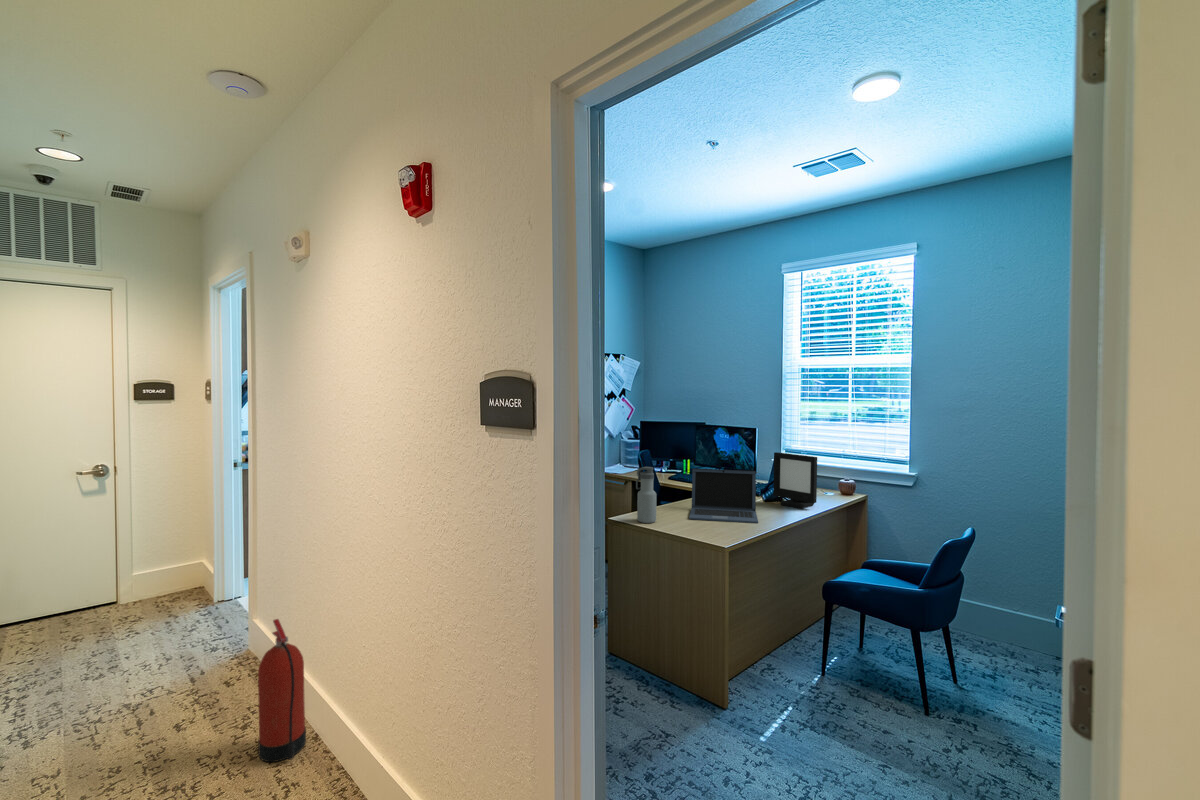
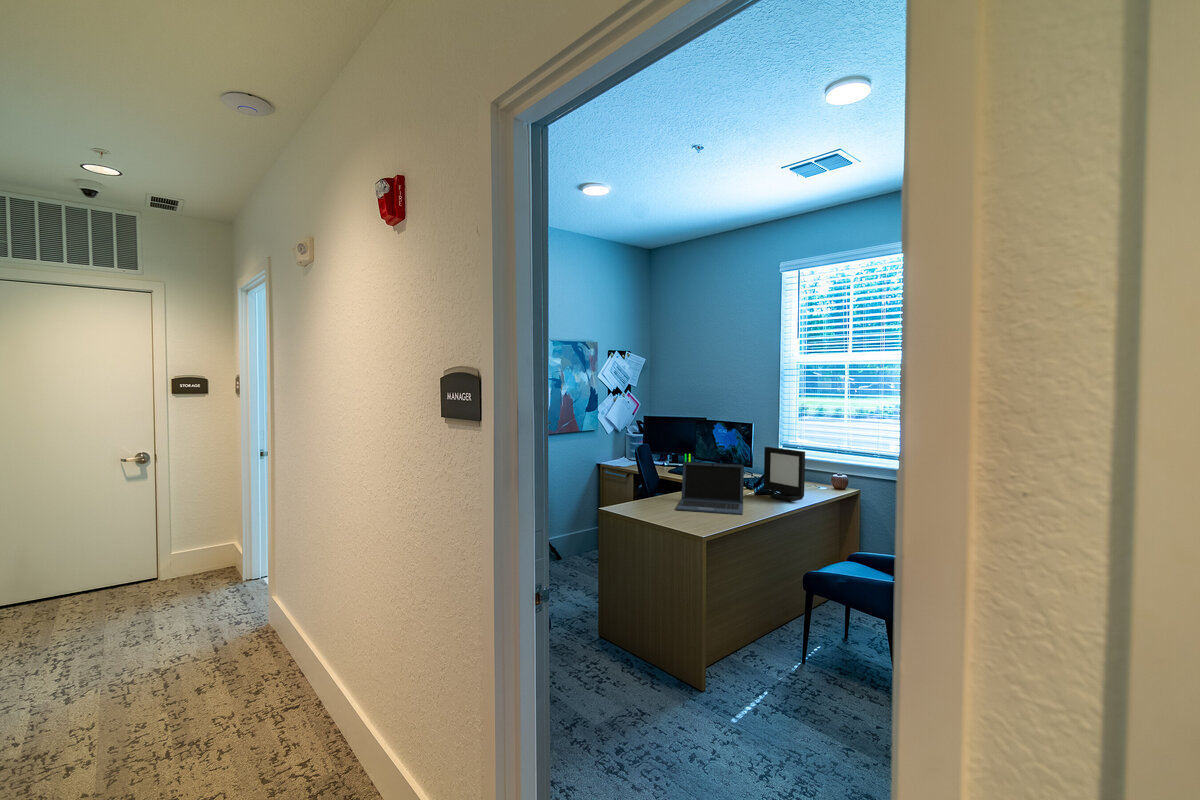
water bottle: present [636,467,656,523] -> none [625,459,644,513]
fire extinguisher: present [258,619,306,762] -> none [266,594,310,724]

